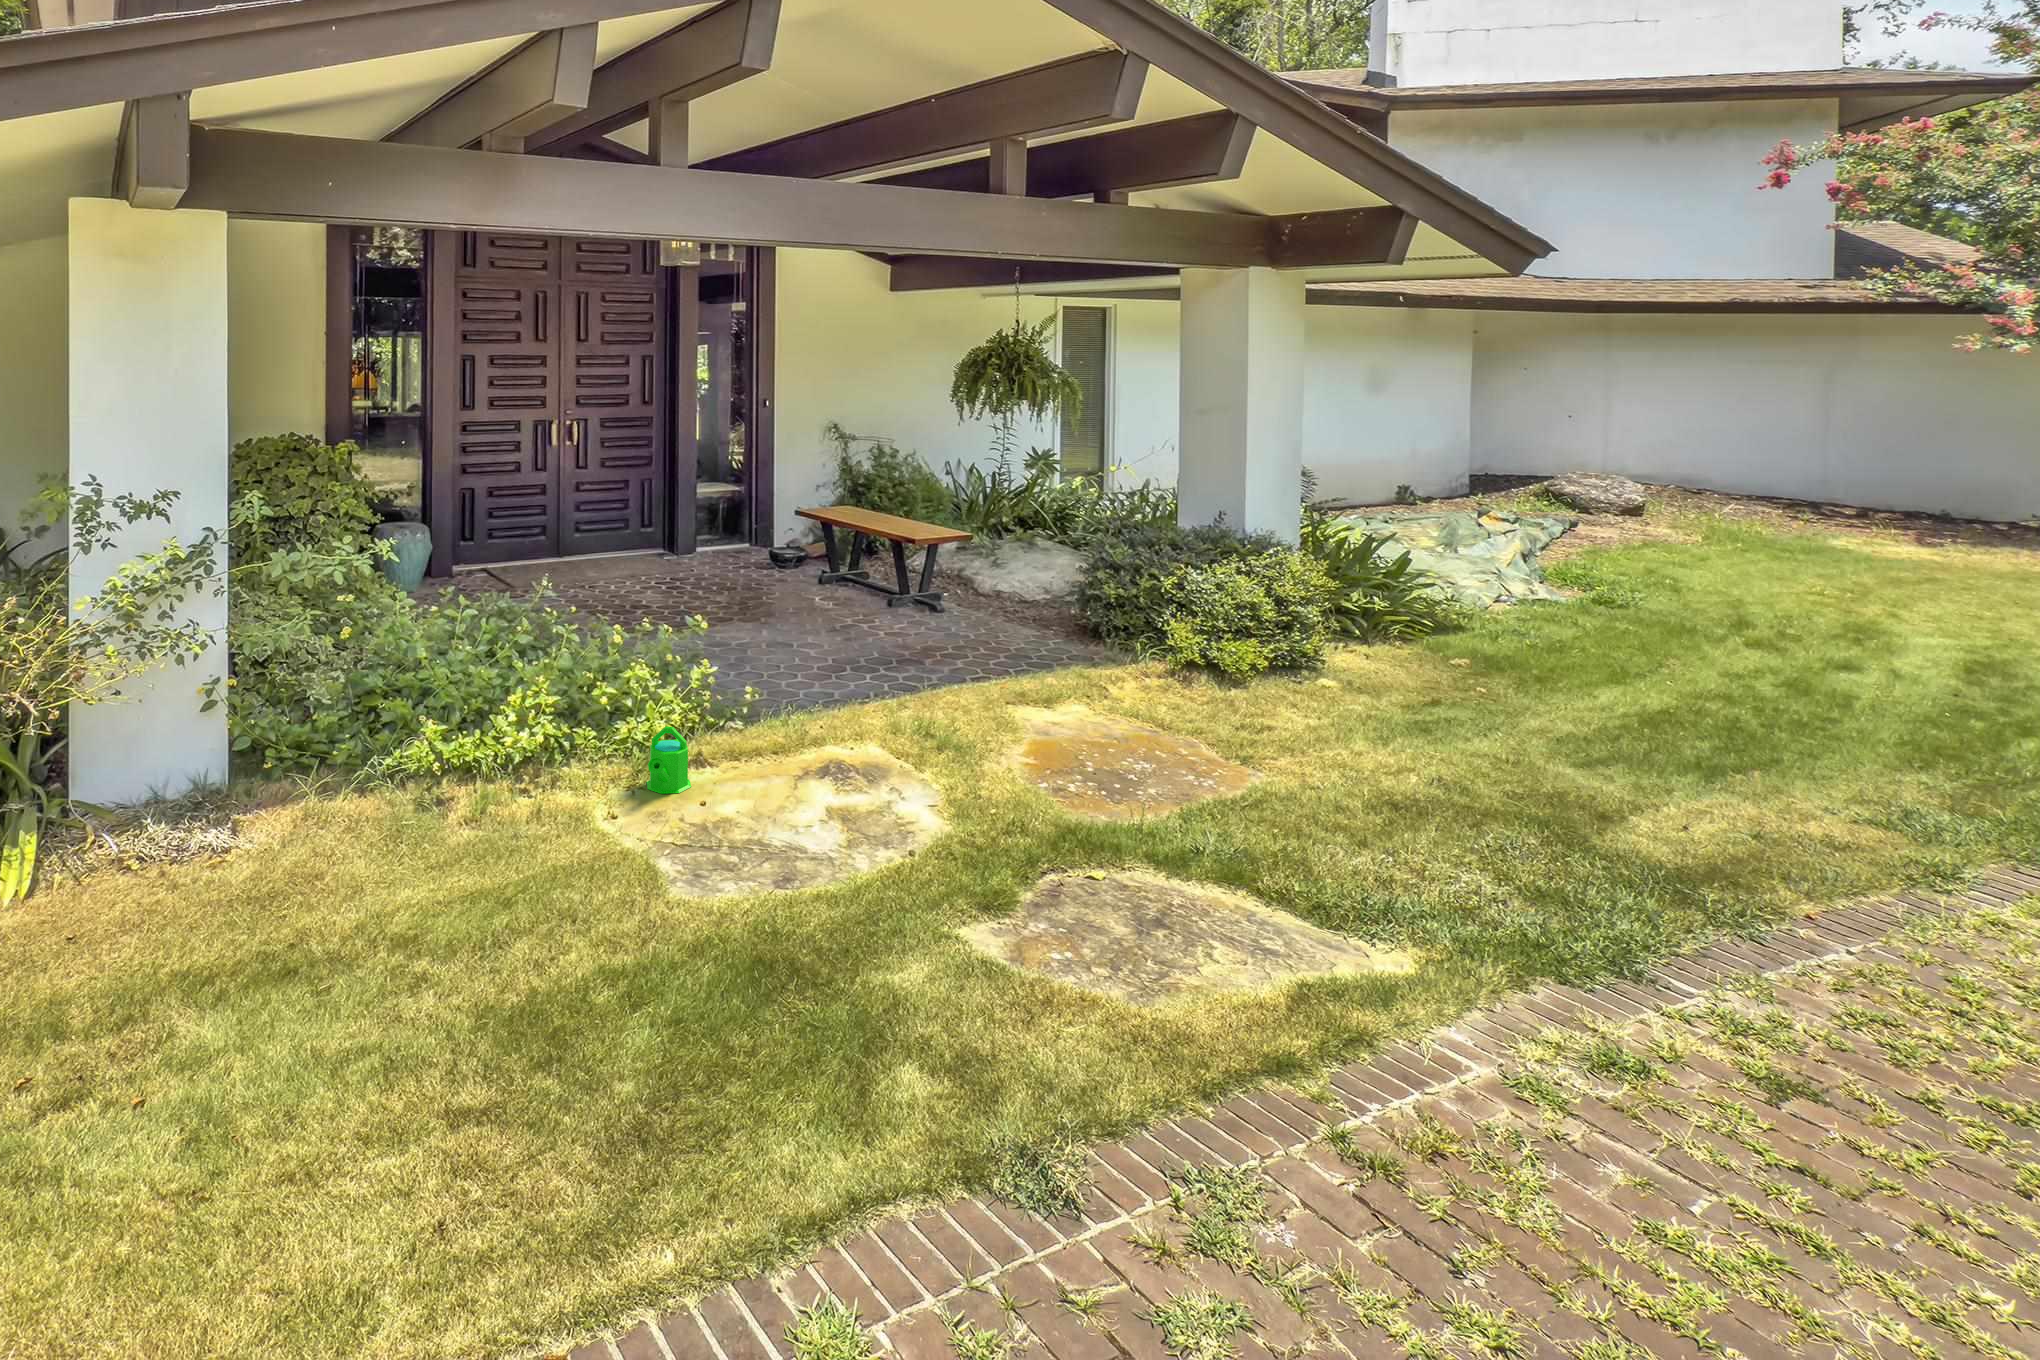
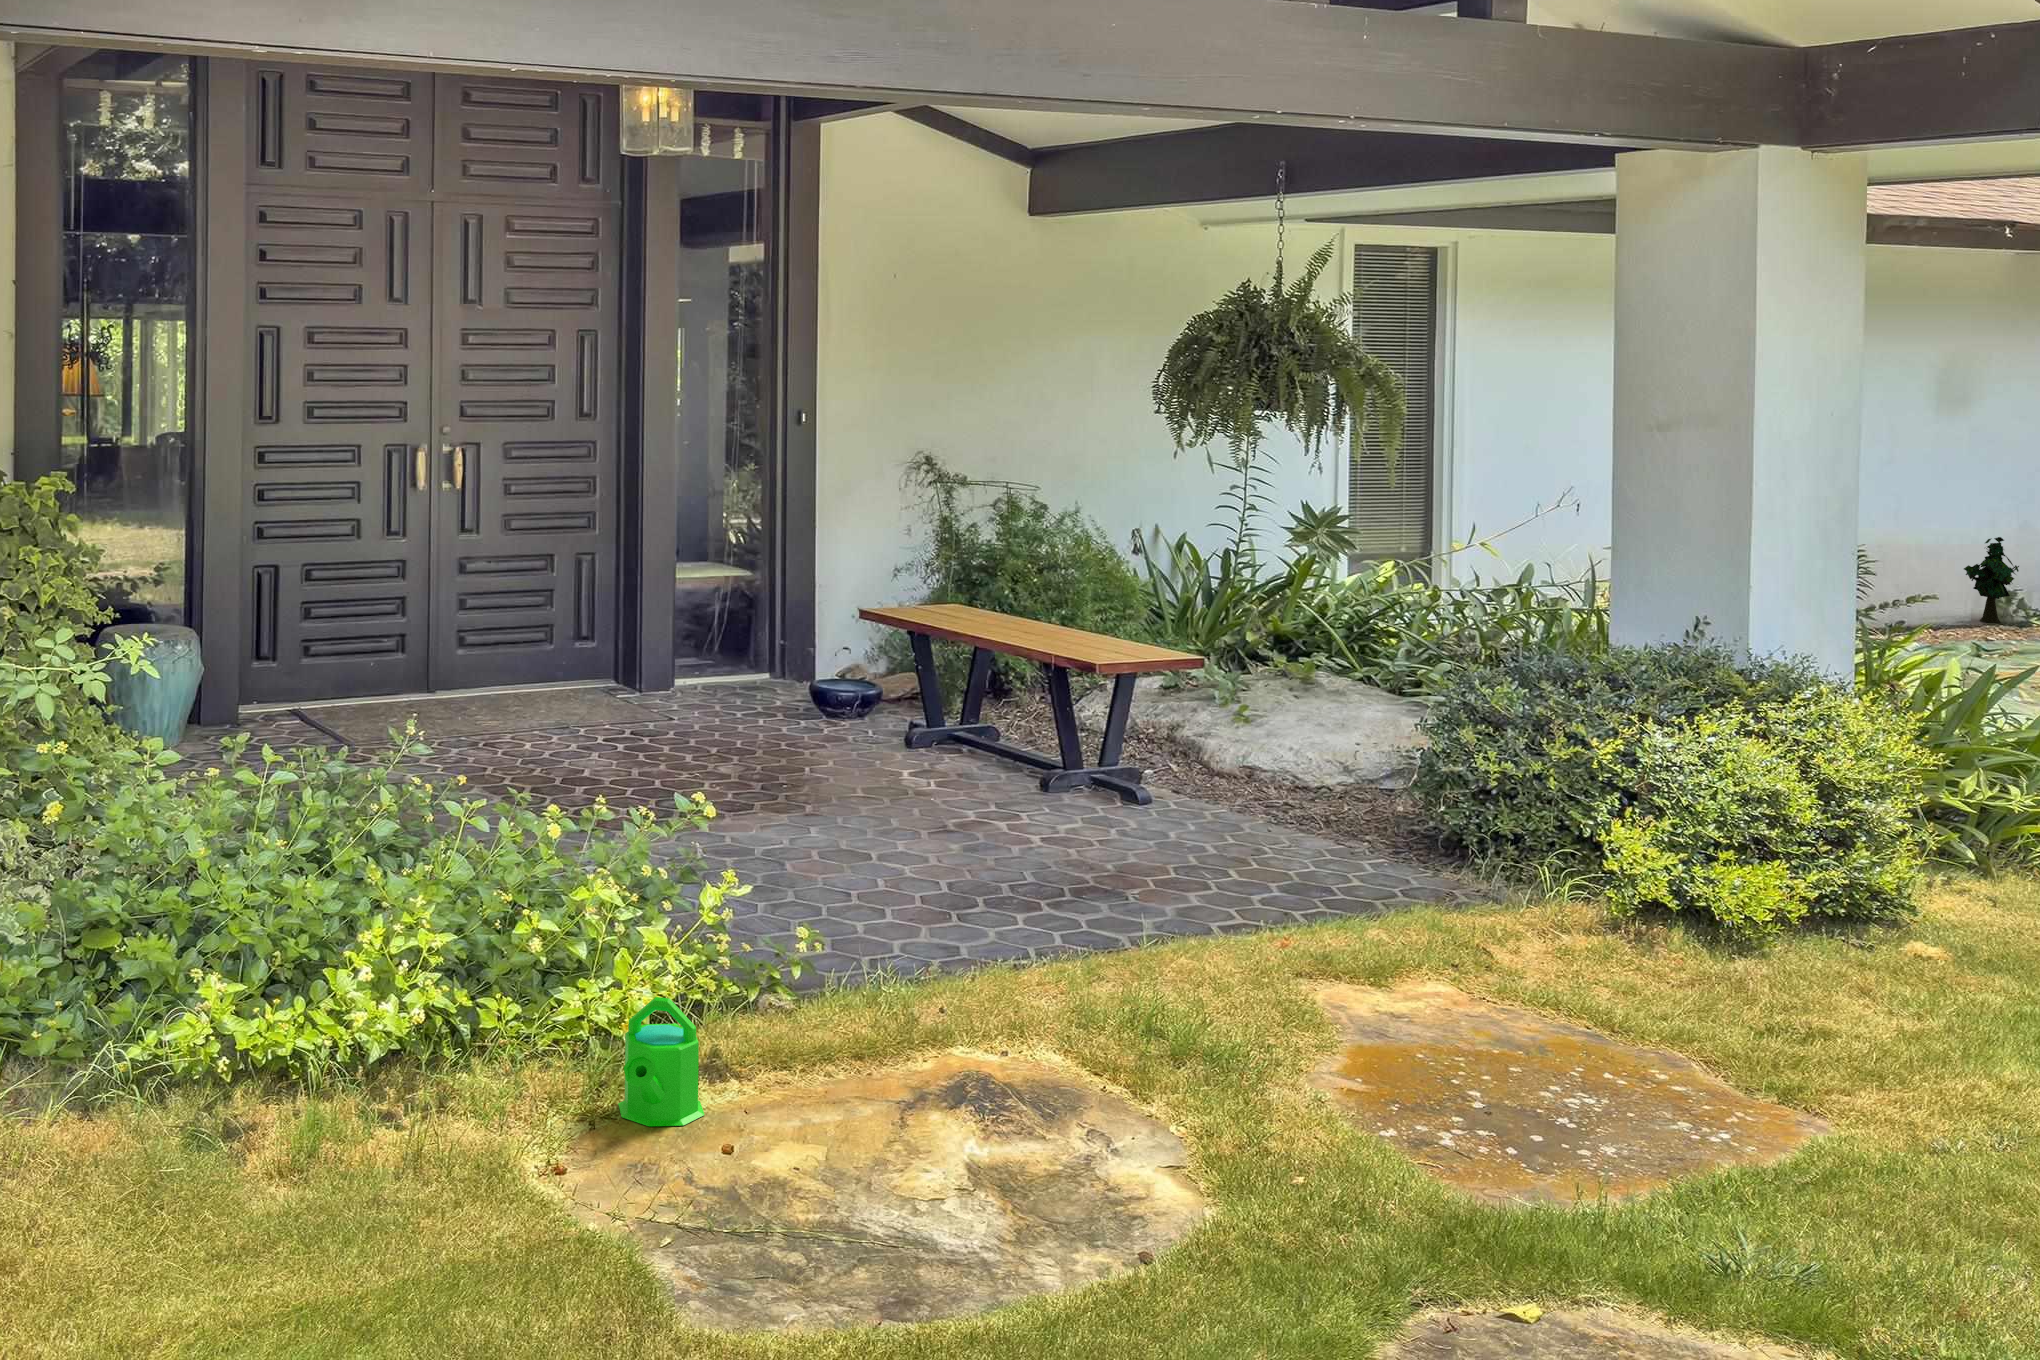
decorative plant: none [1378,458,1407,503] -> present [1964,537,2019,623]

